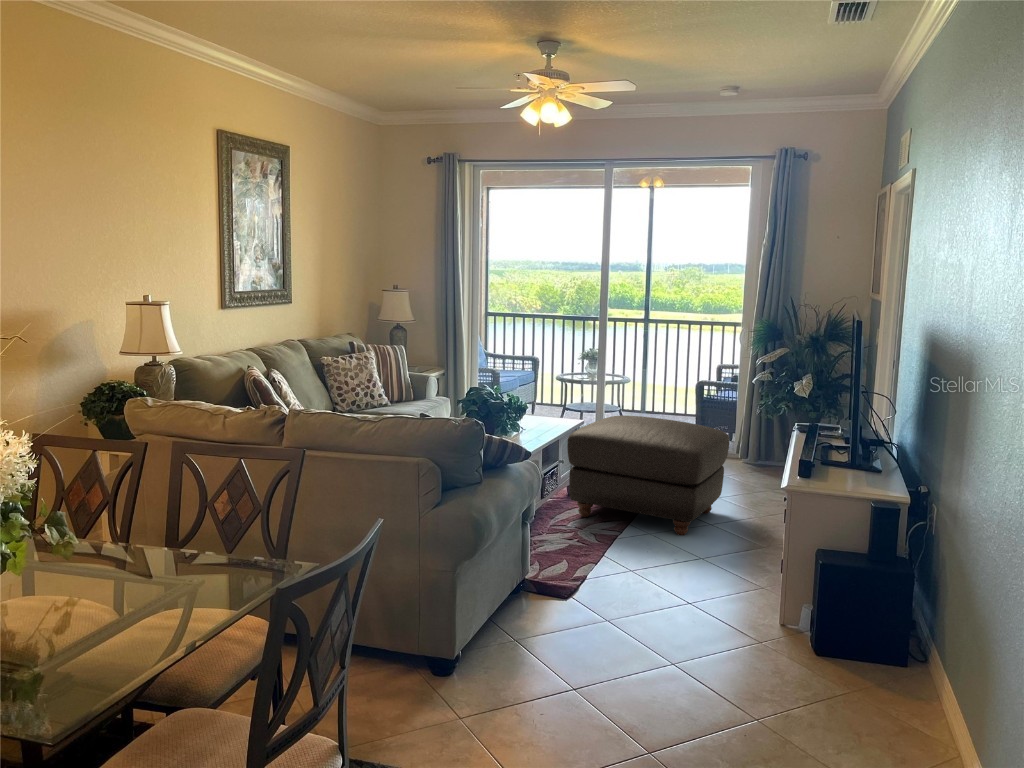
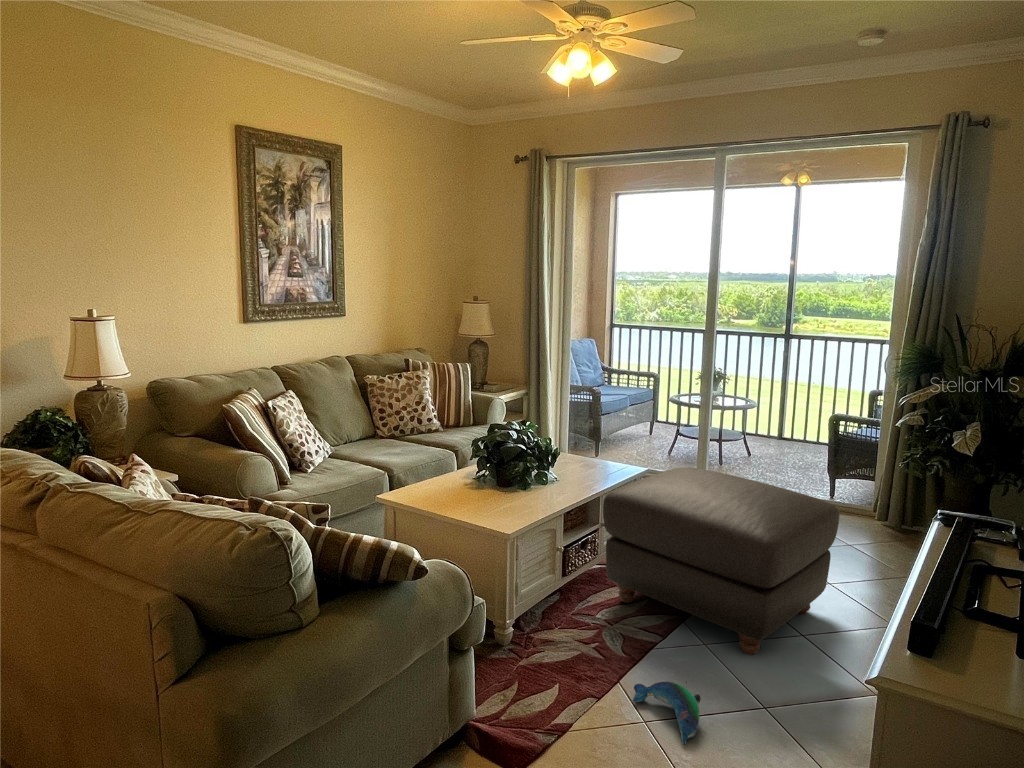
plush toy: none [618,545,668,577] -> present [633,682,701,744]

